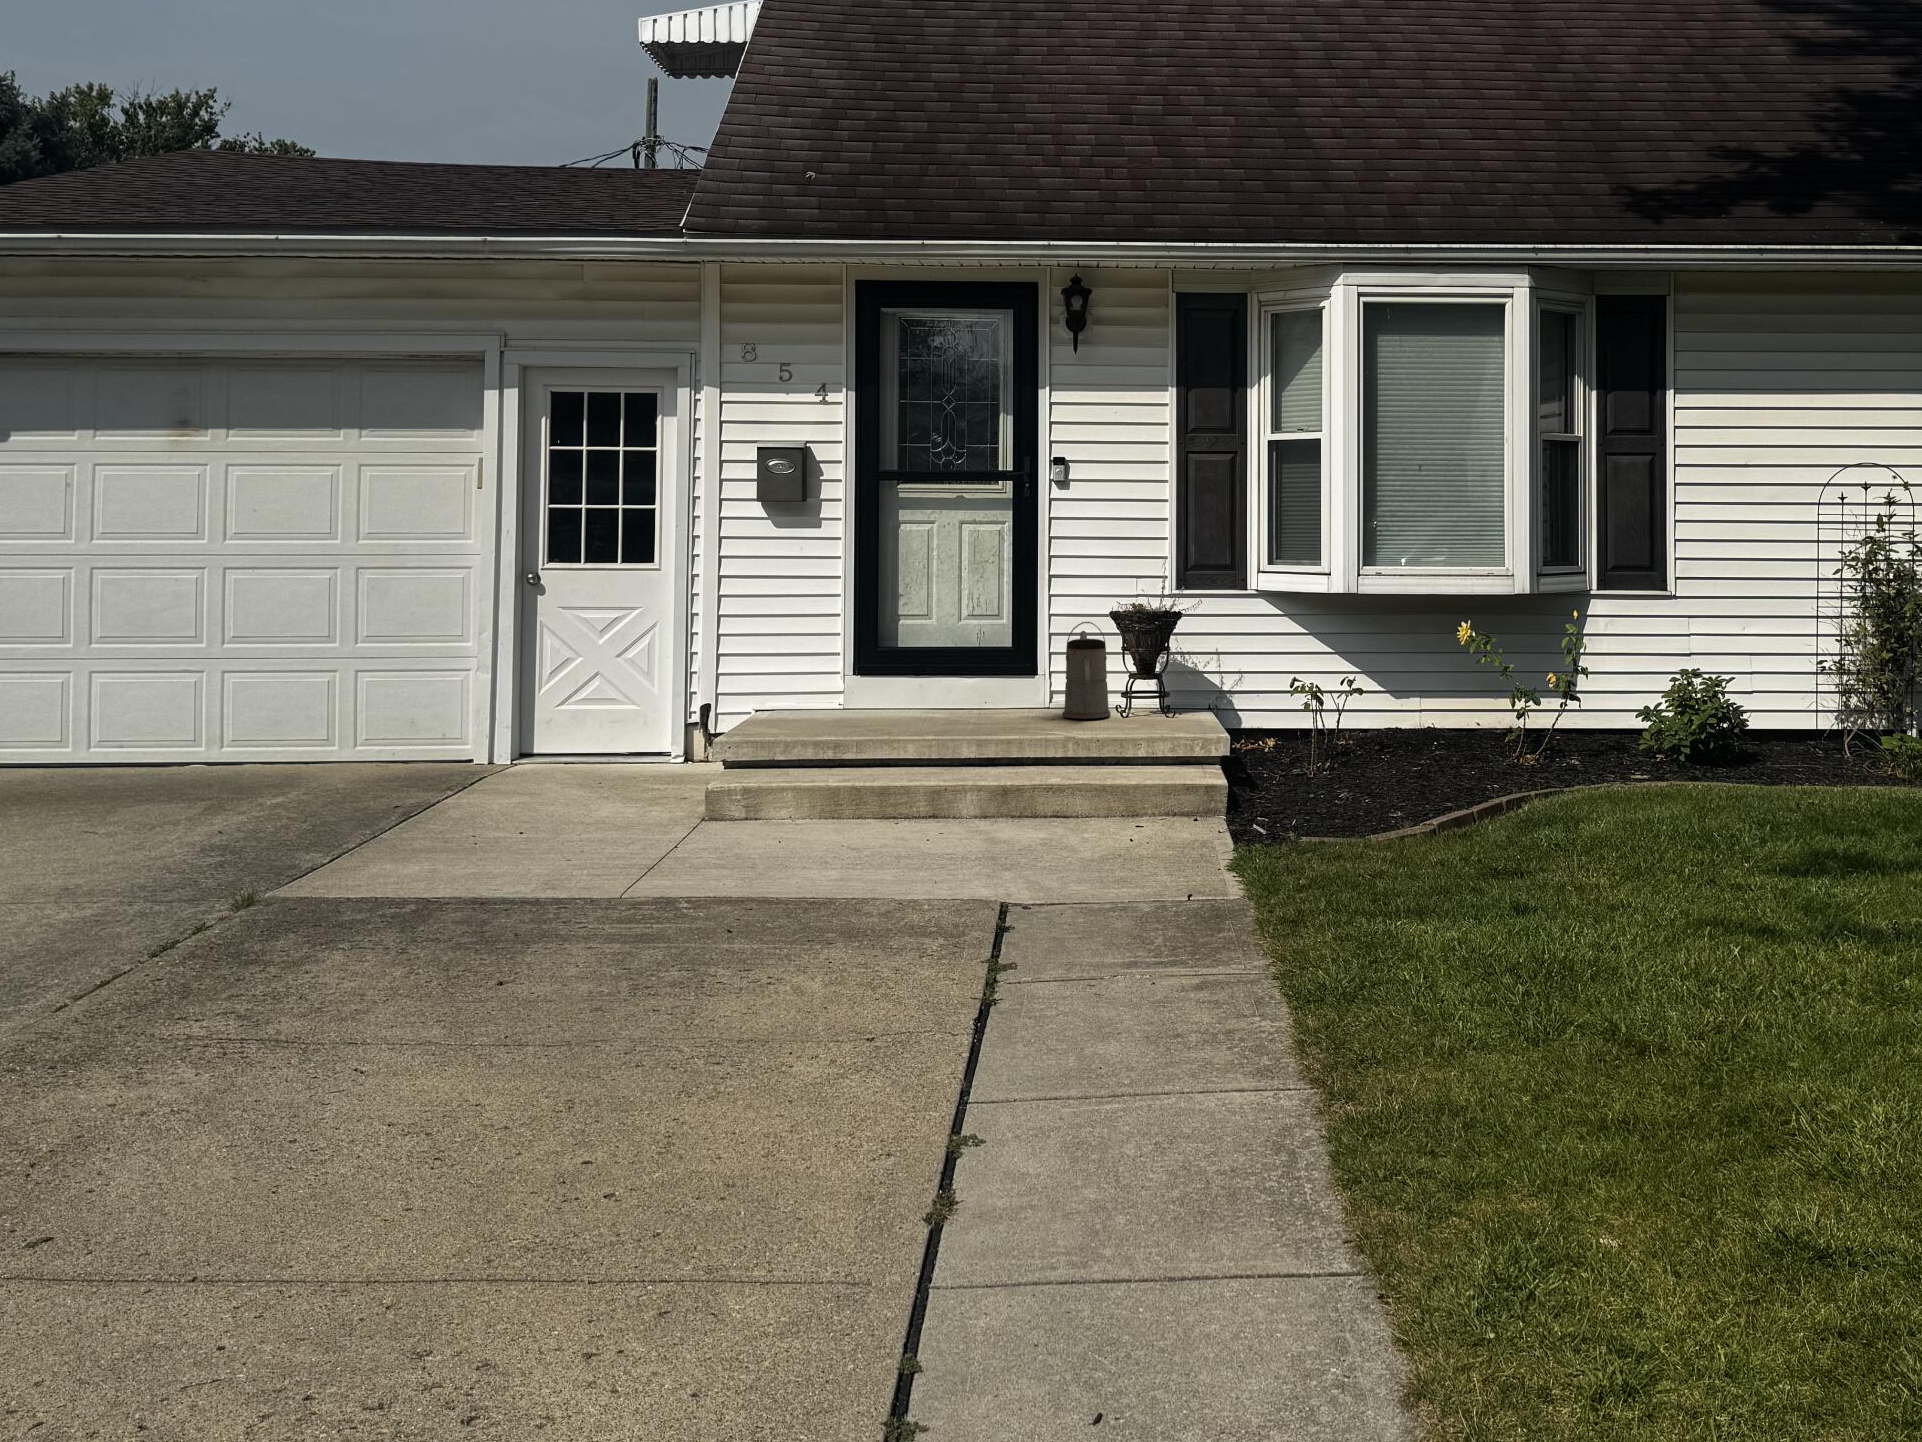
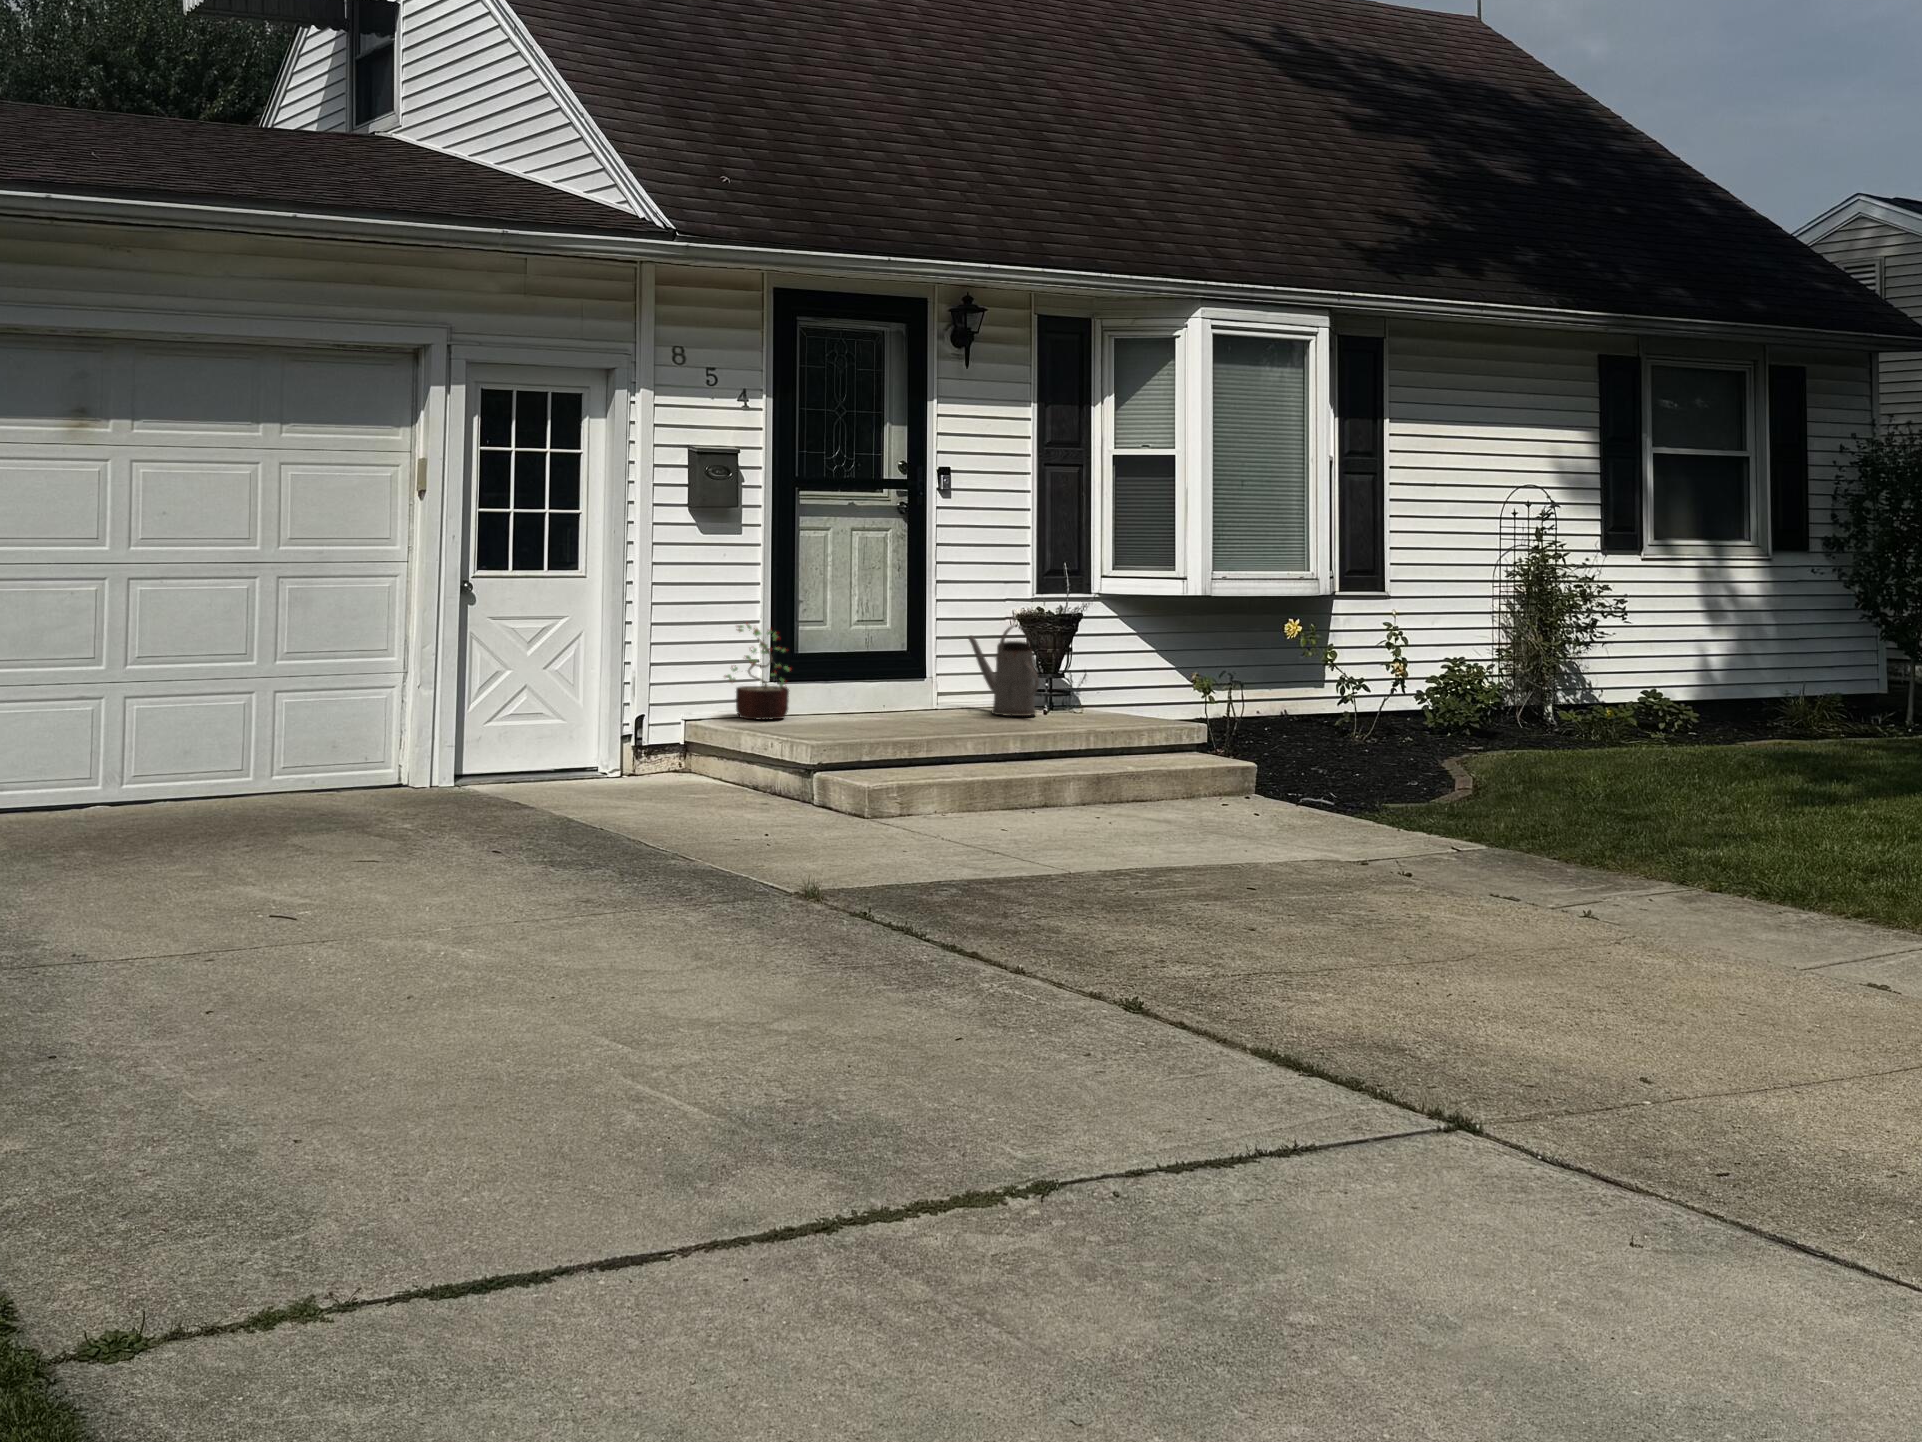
decorative plant: none [779,614,839,712] -> present [725,624,791,720]

